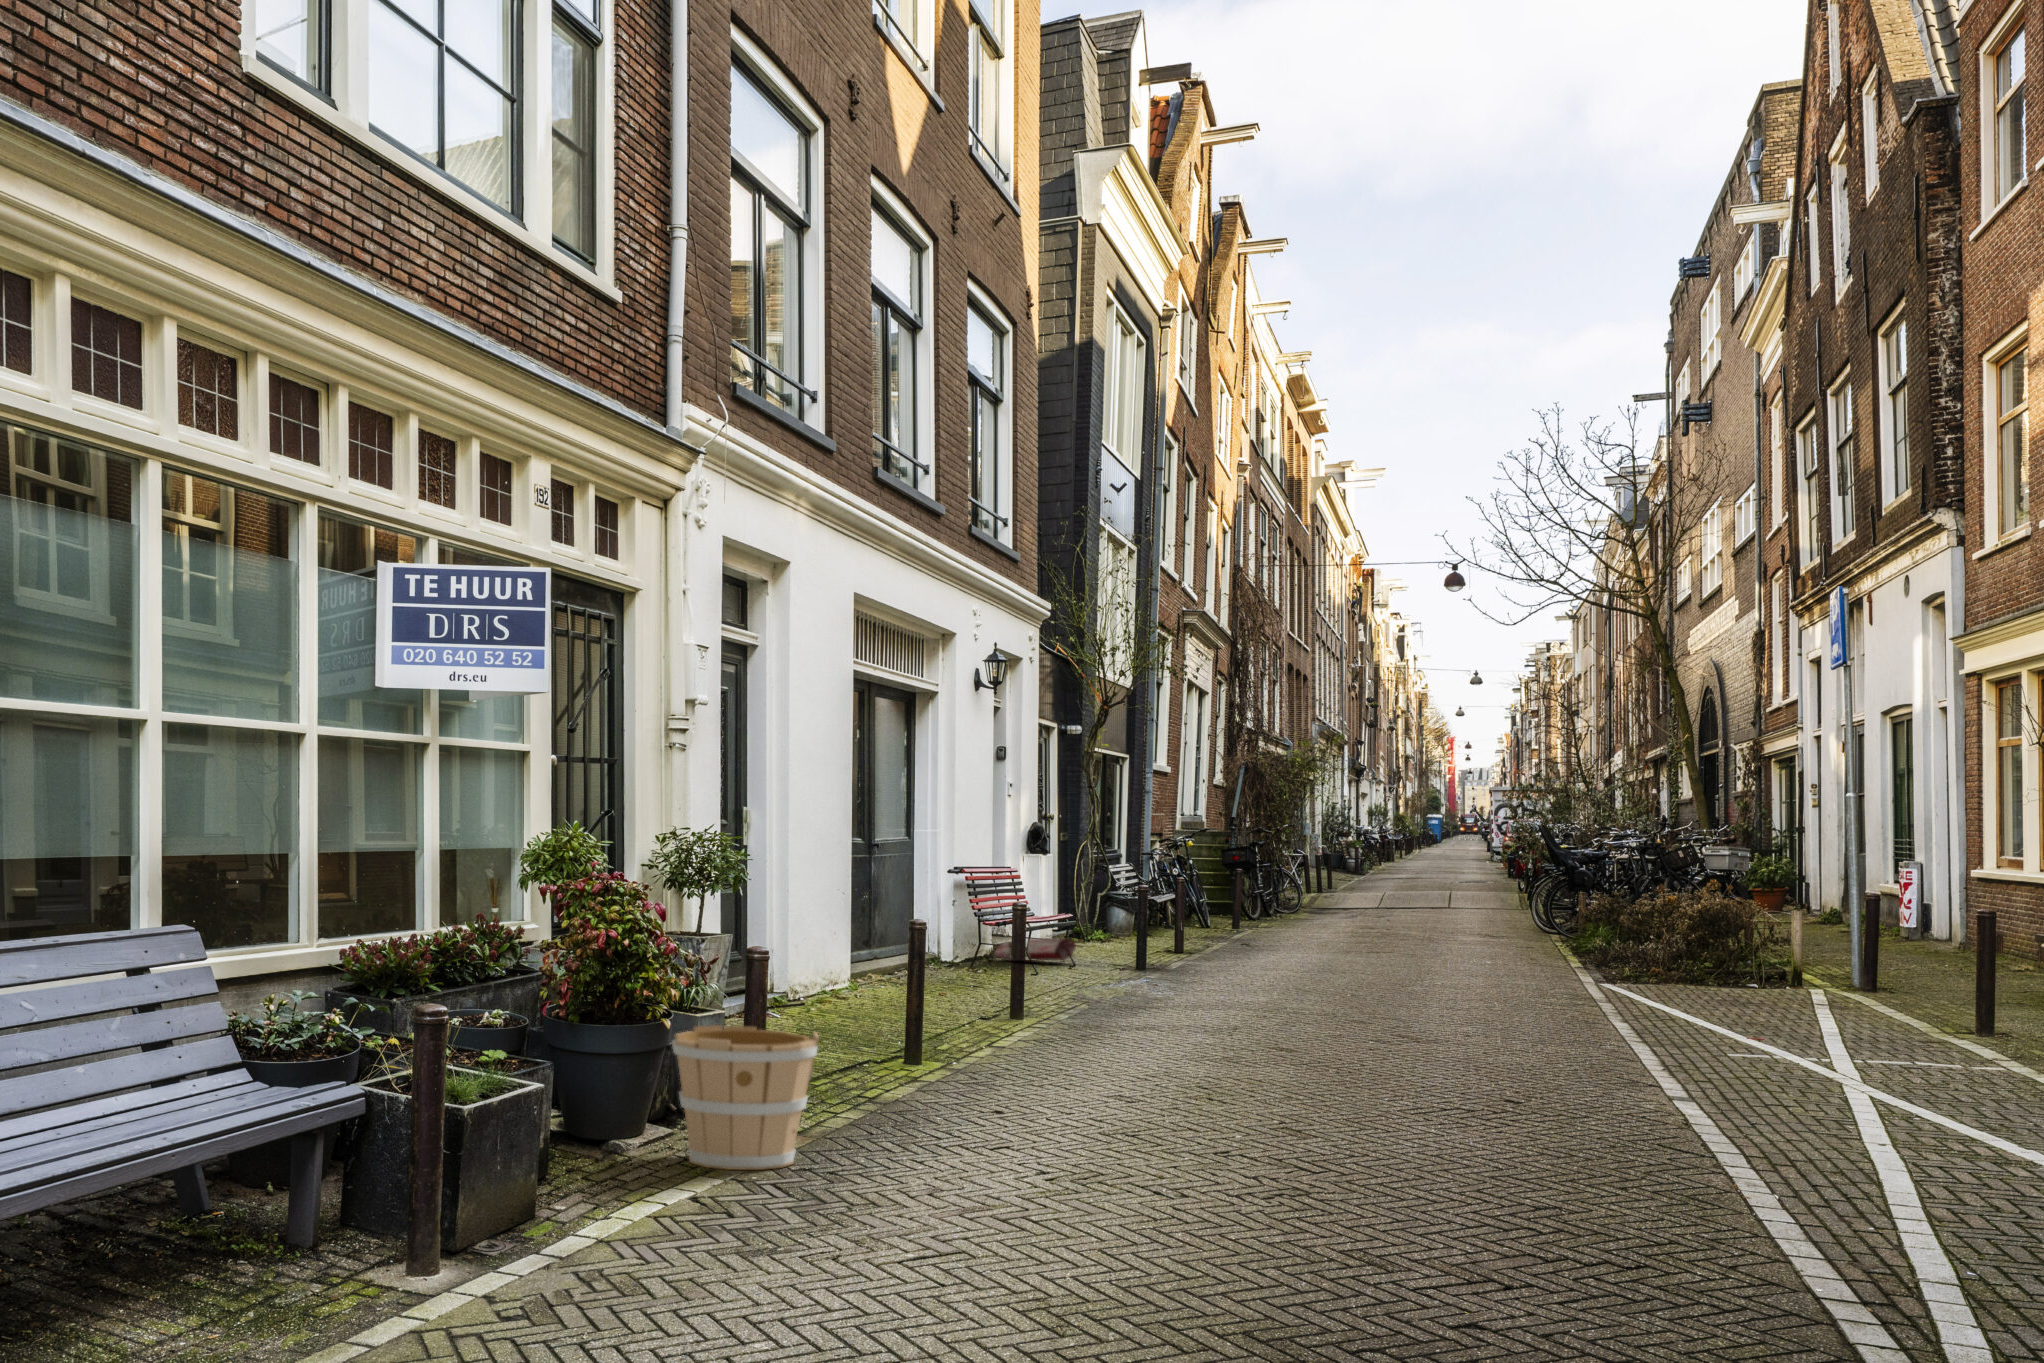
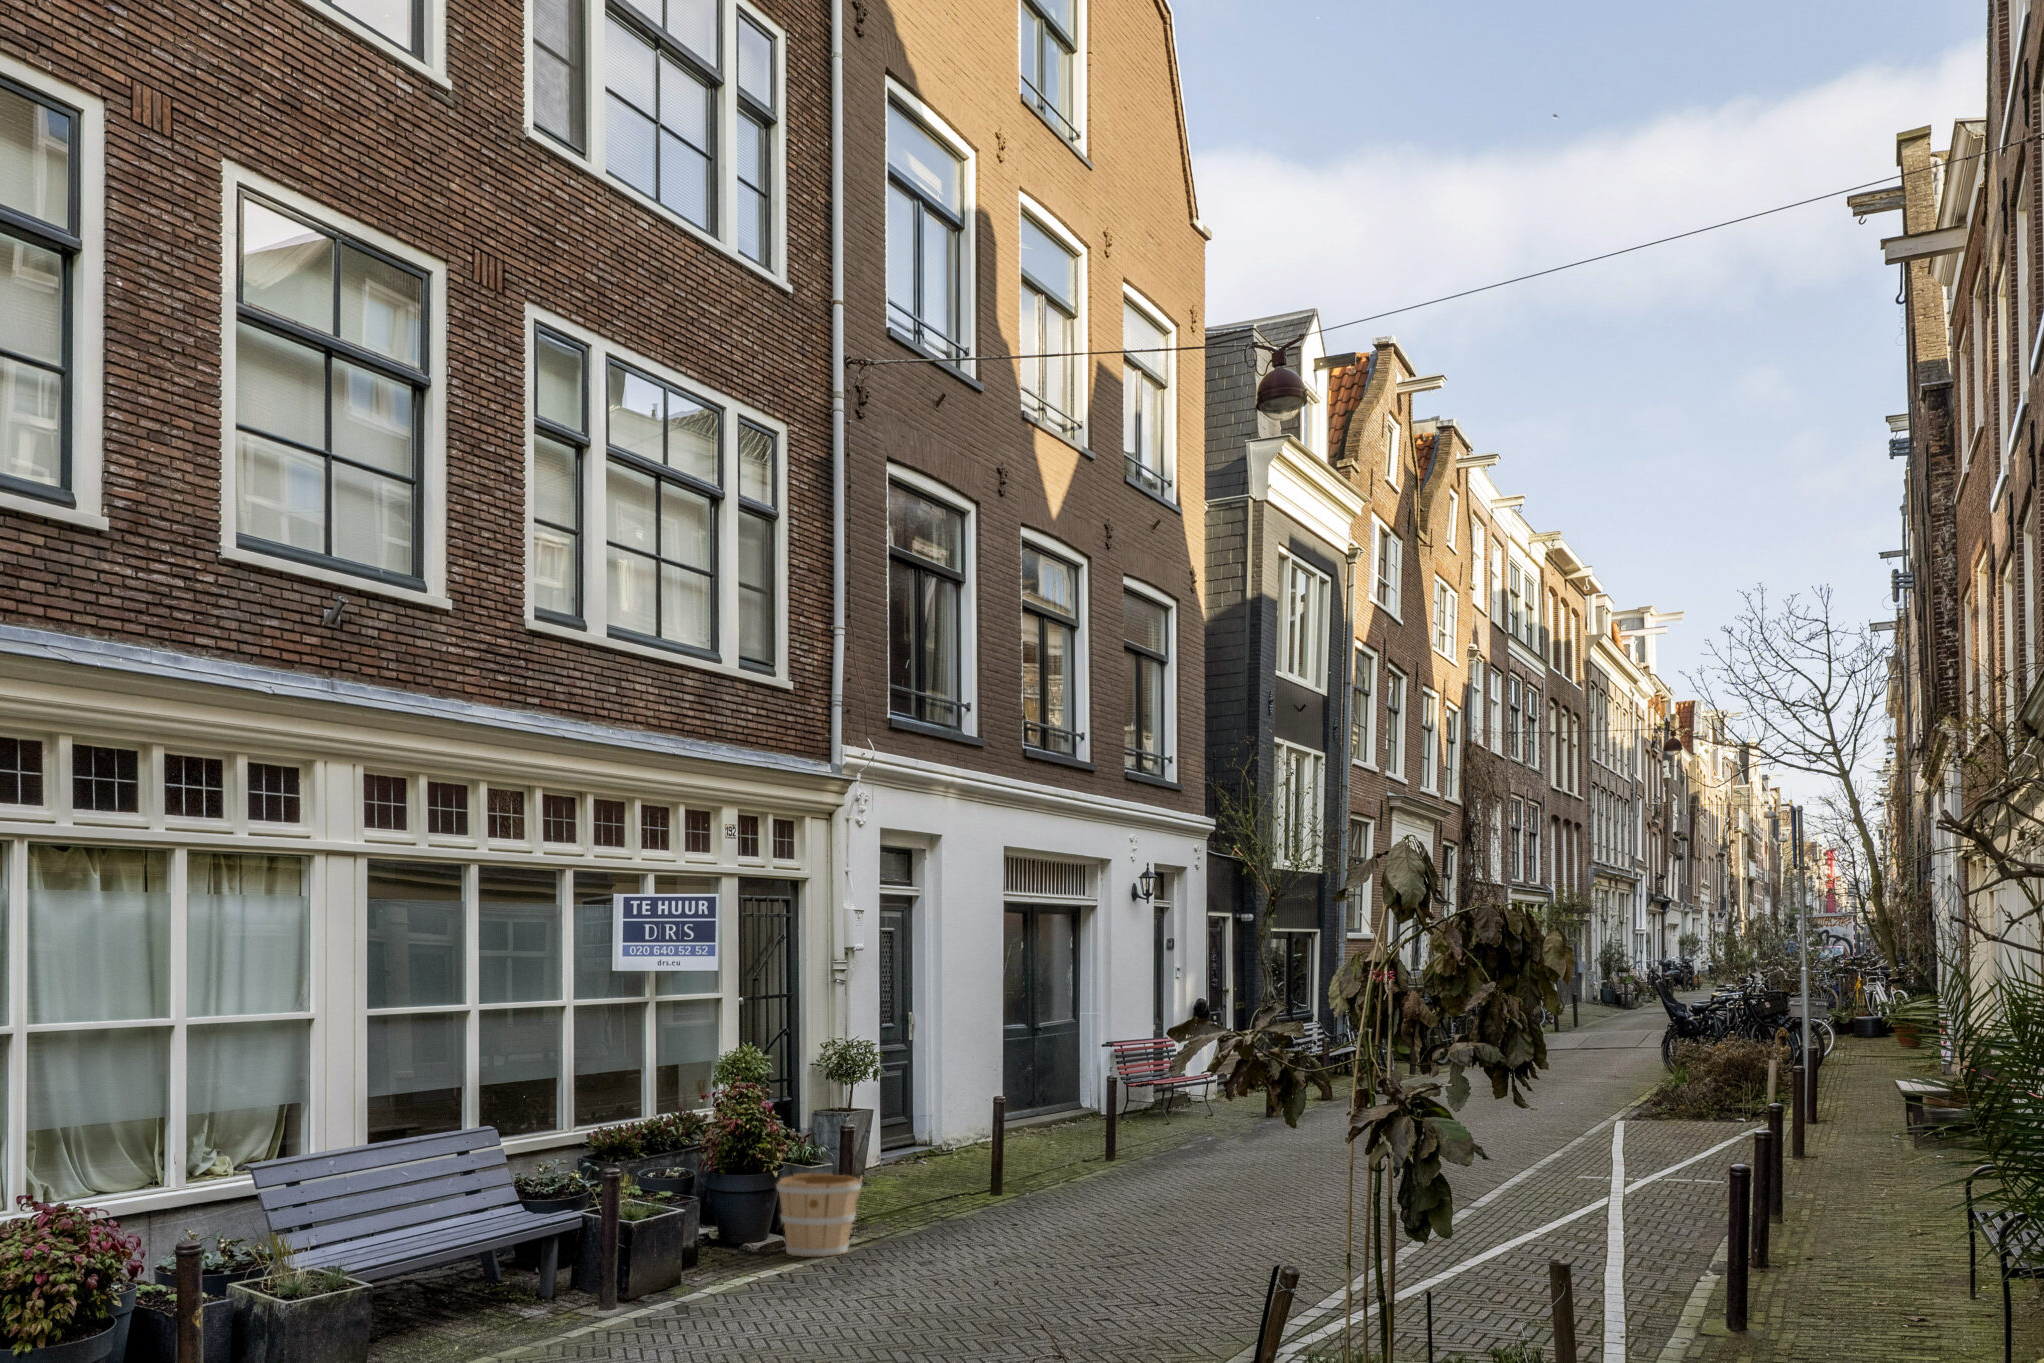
bag: present [995,937,1076,963] -> none [1140,1090,1203,1114]

